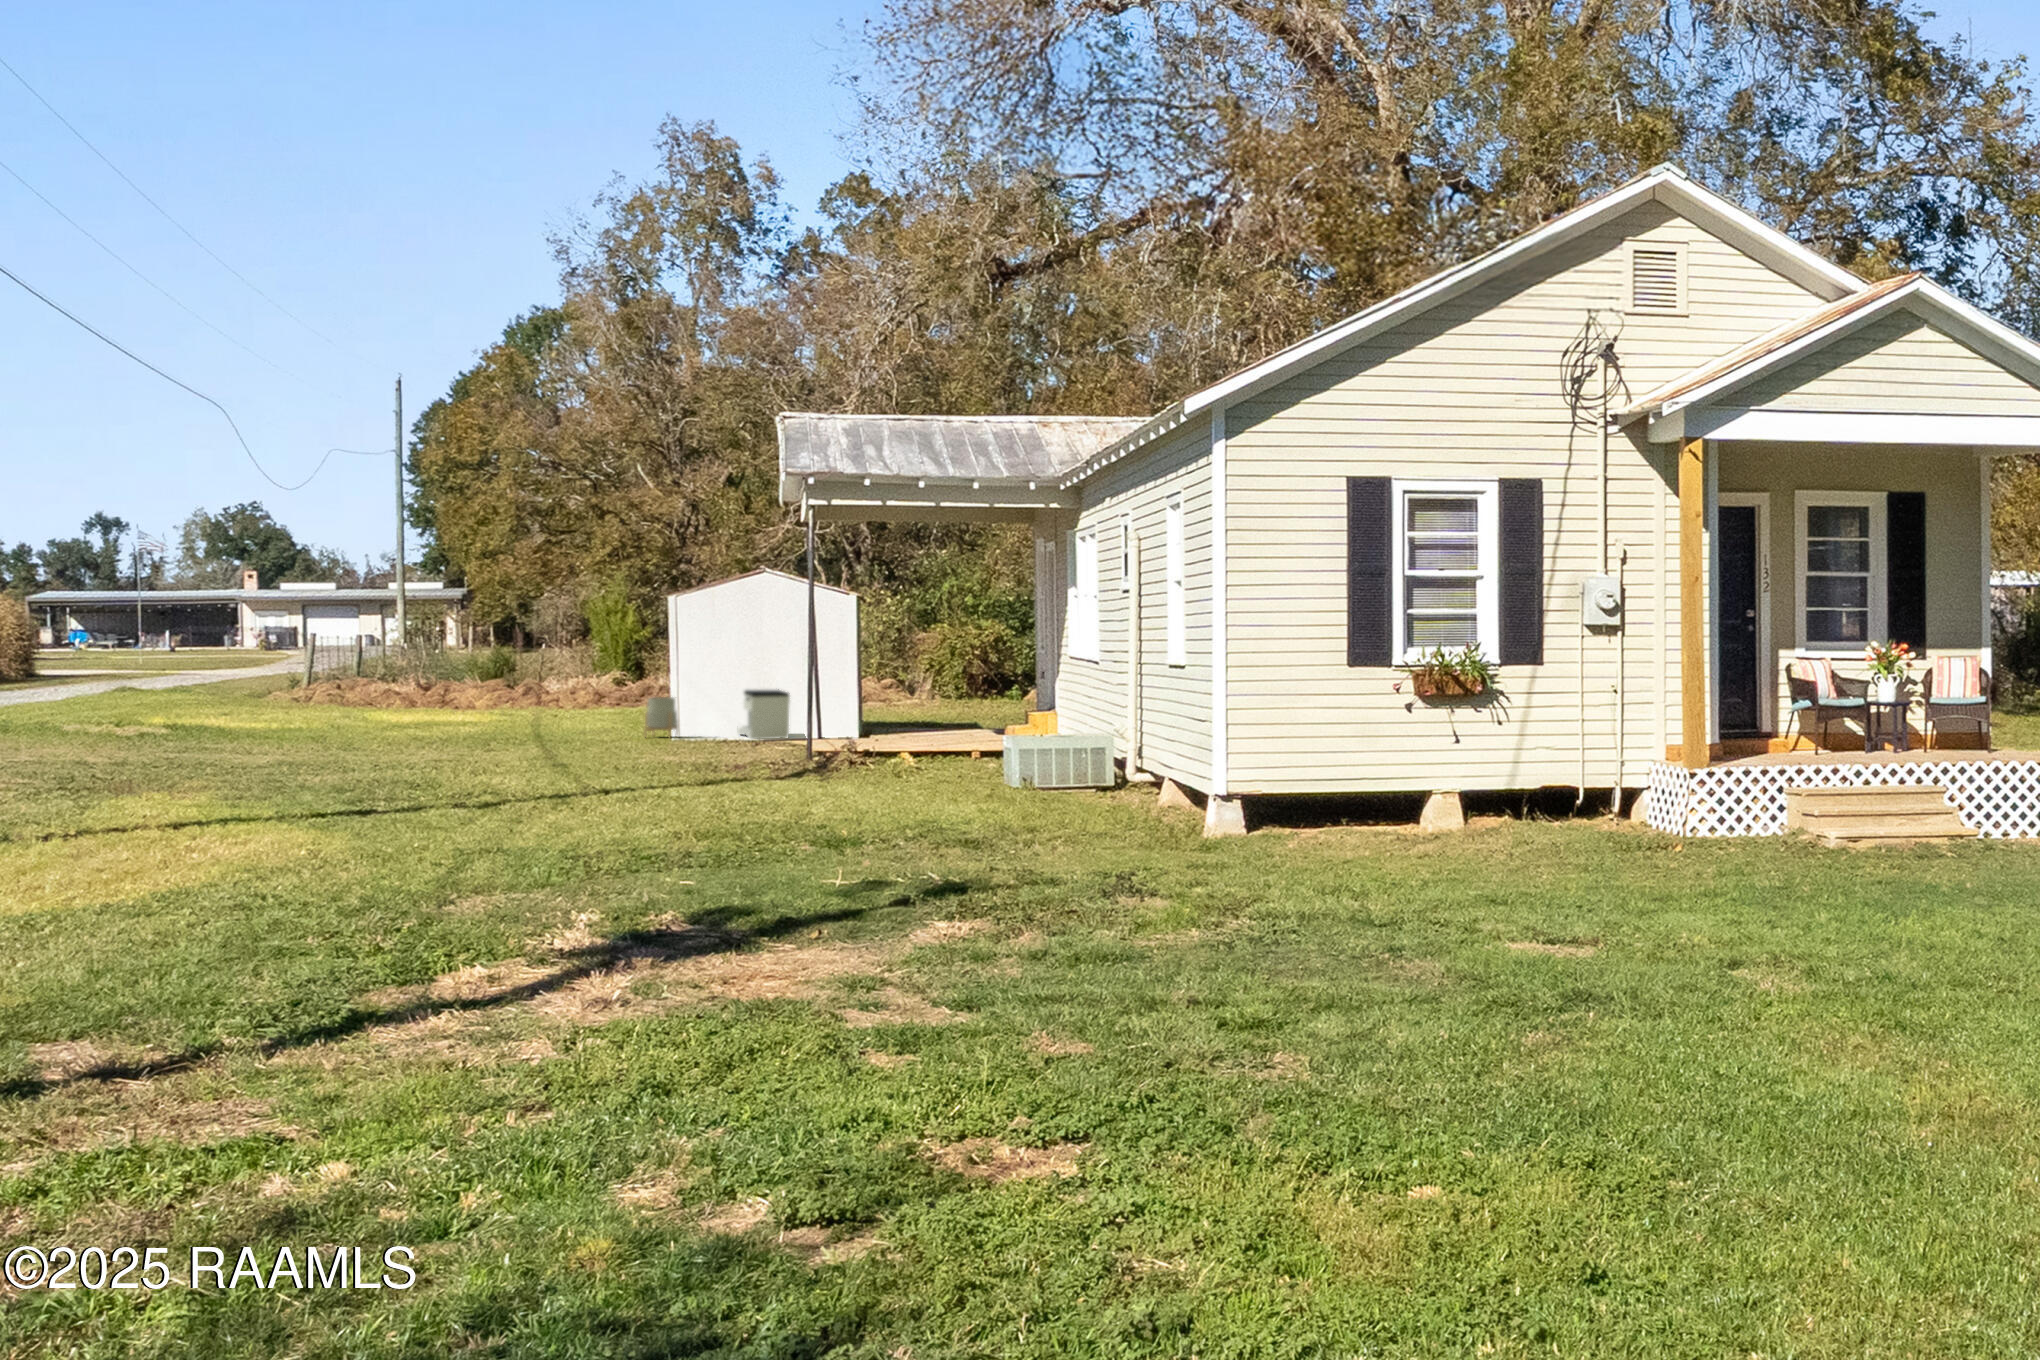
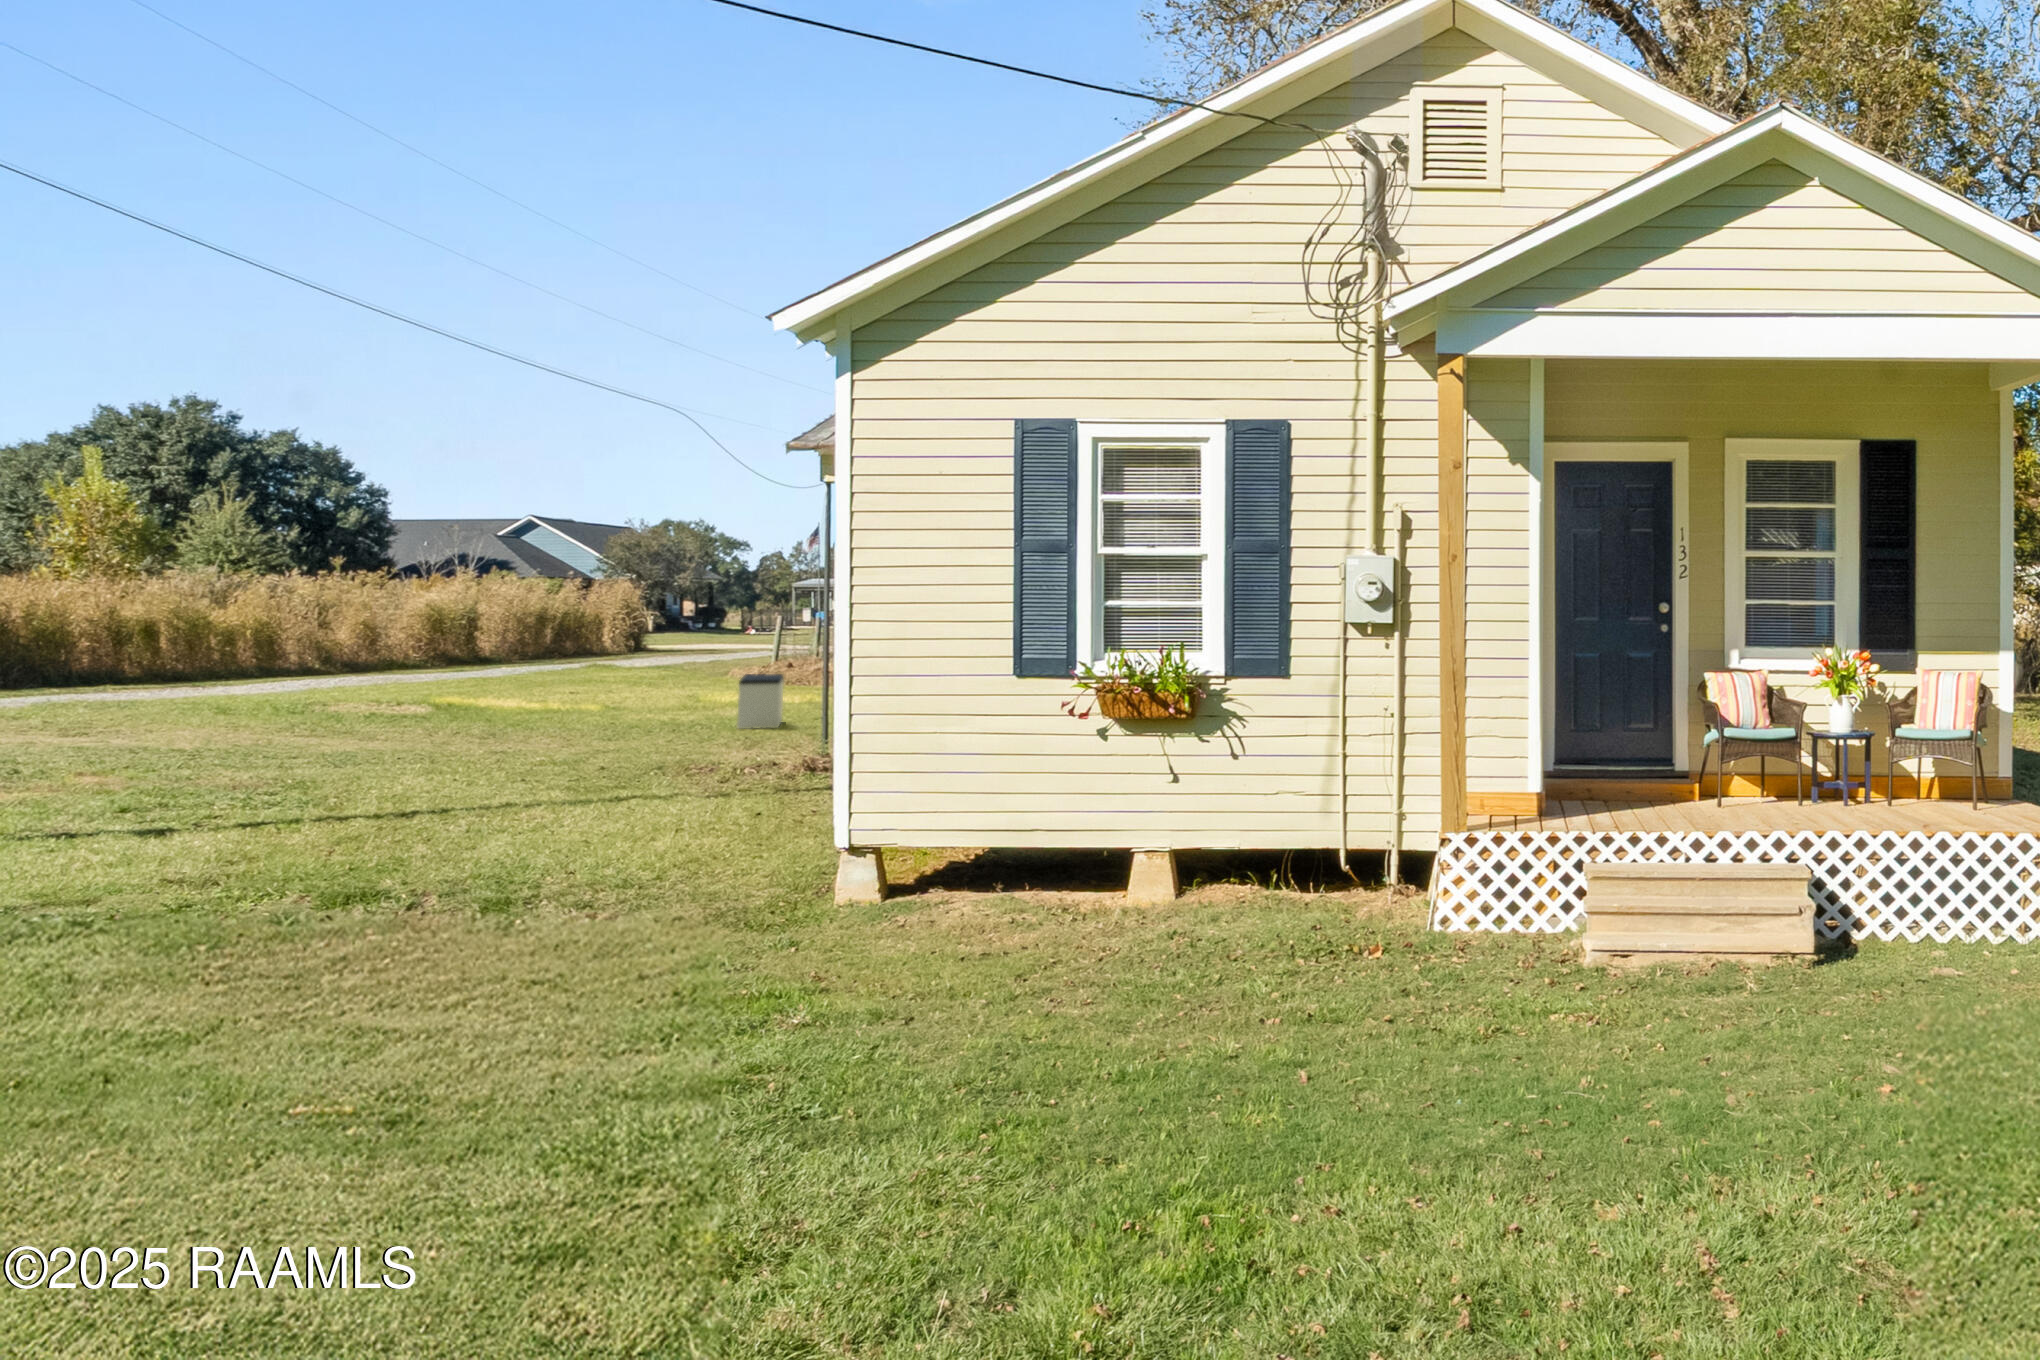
planter: present [644,697,678,736] -> none [638,683,678,727]

